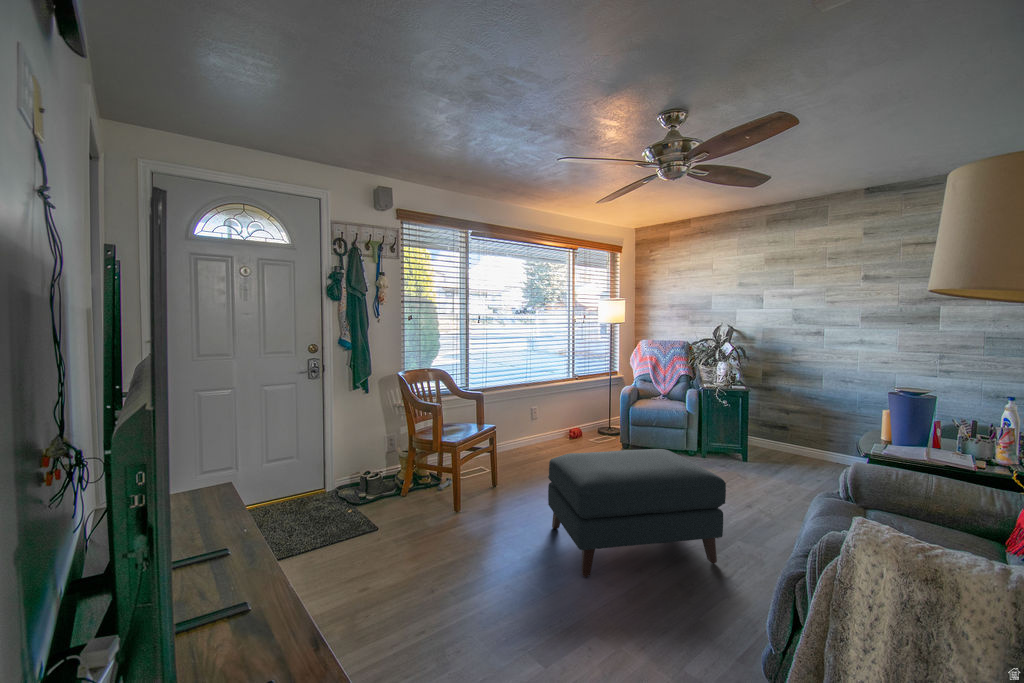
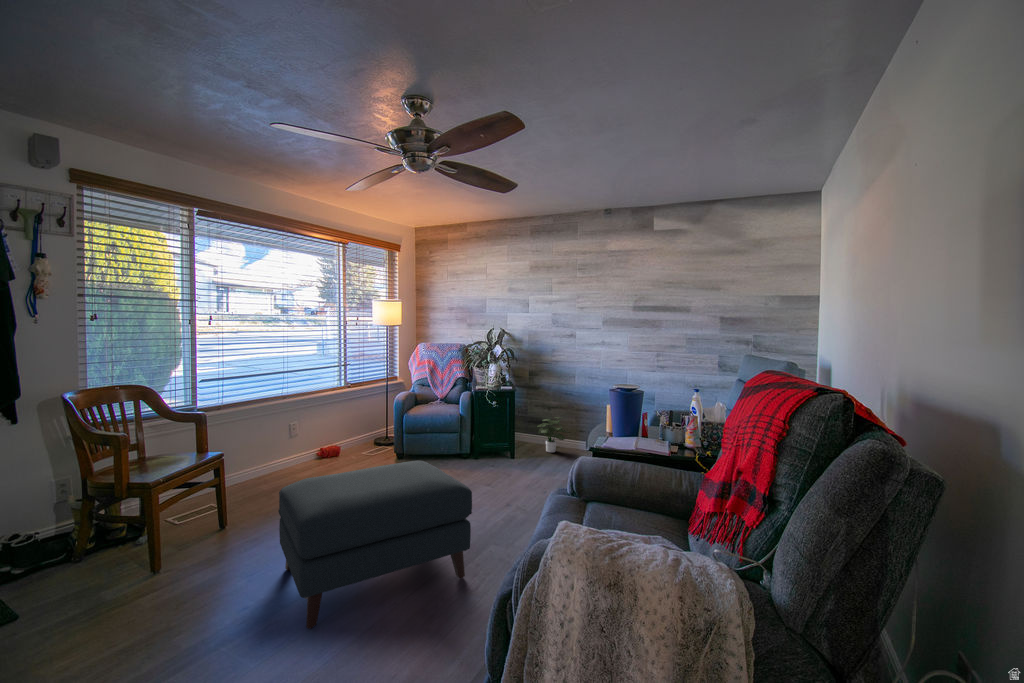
potted plant: none [771,421,812,459] -> present [537,417,568,453]

